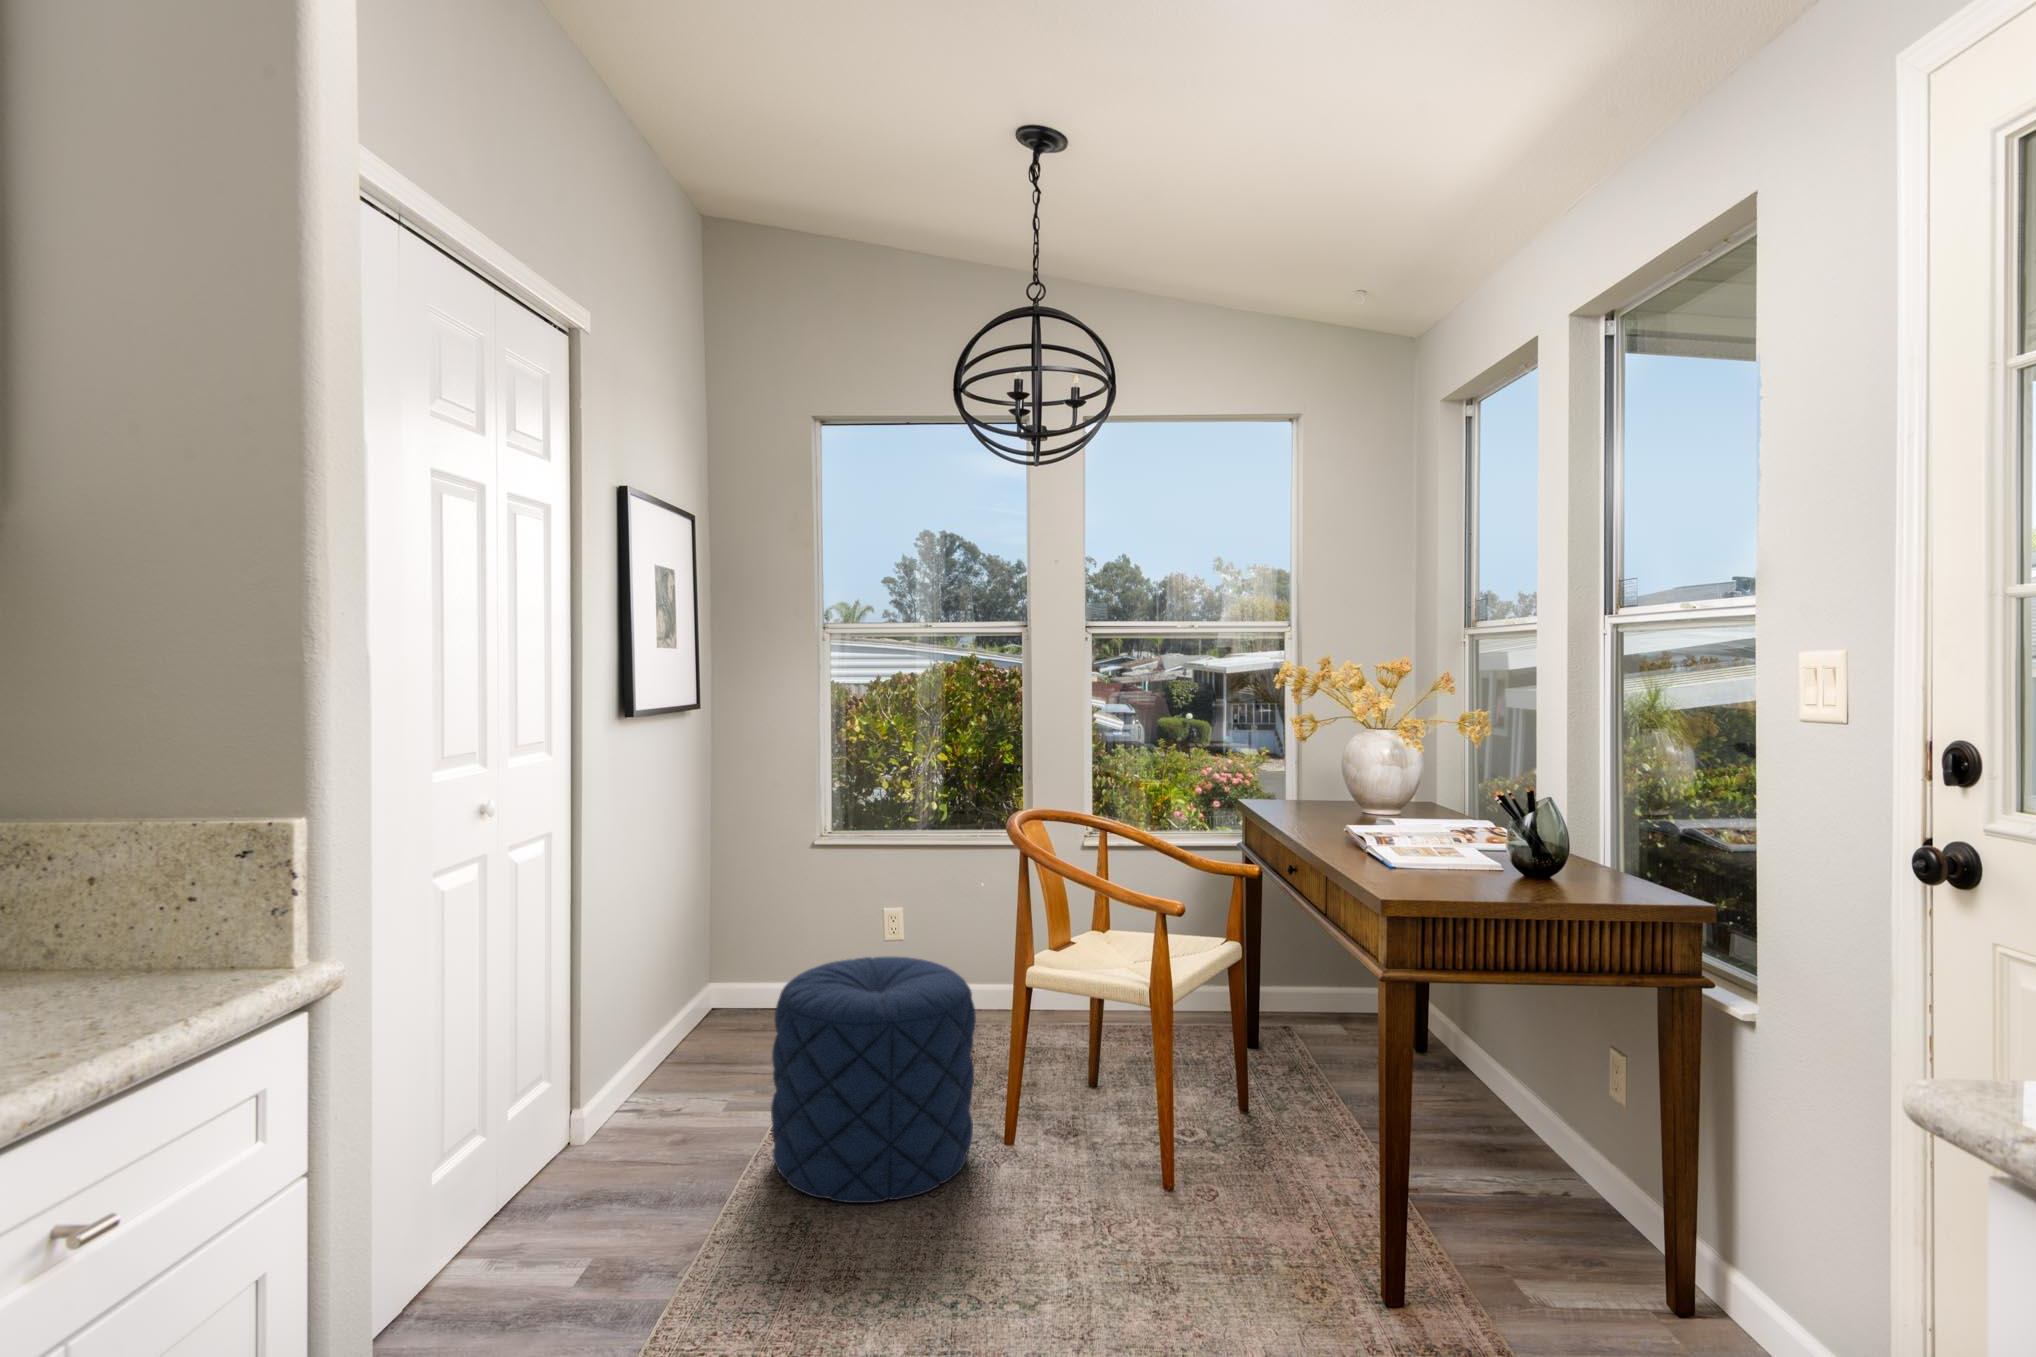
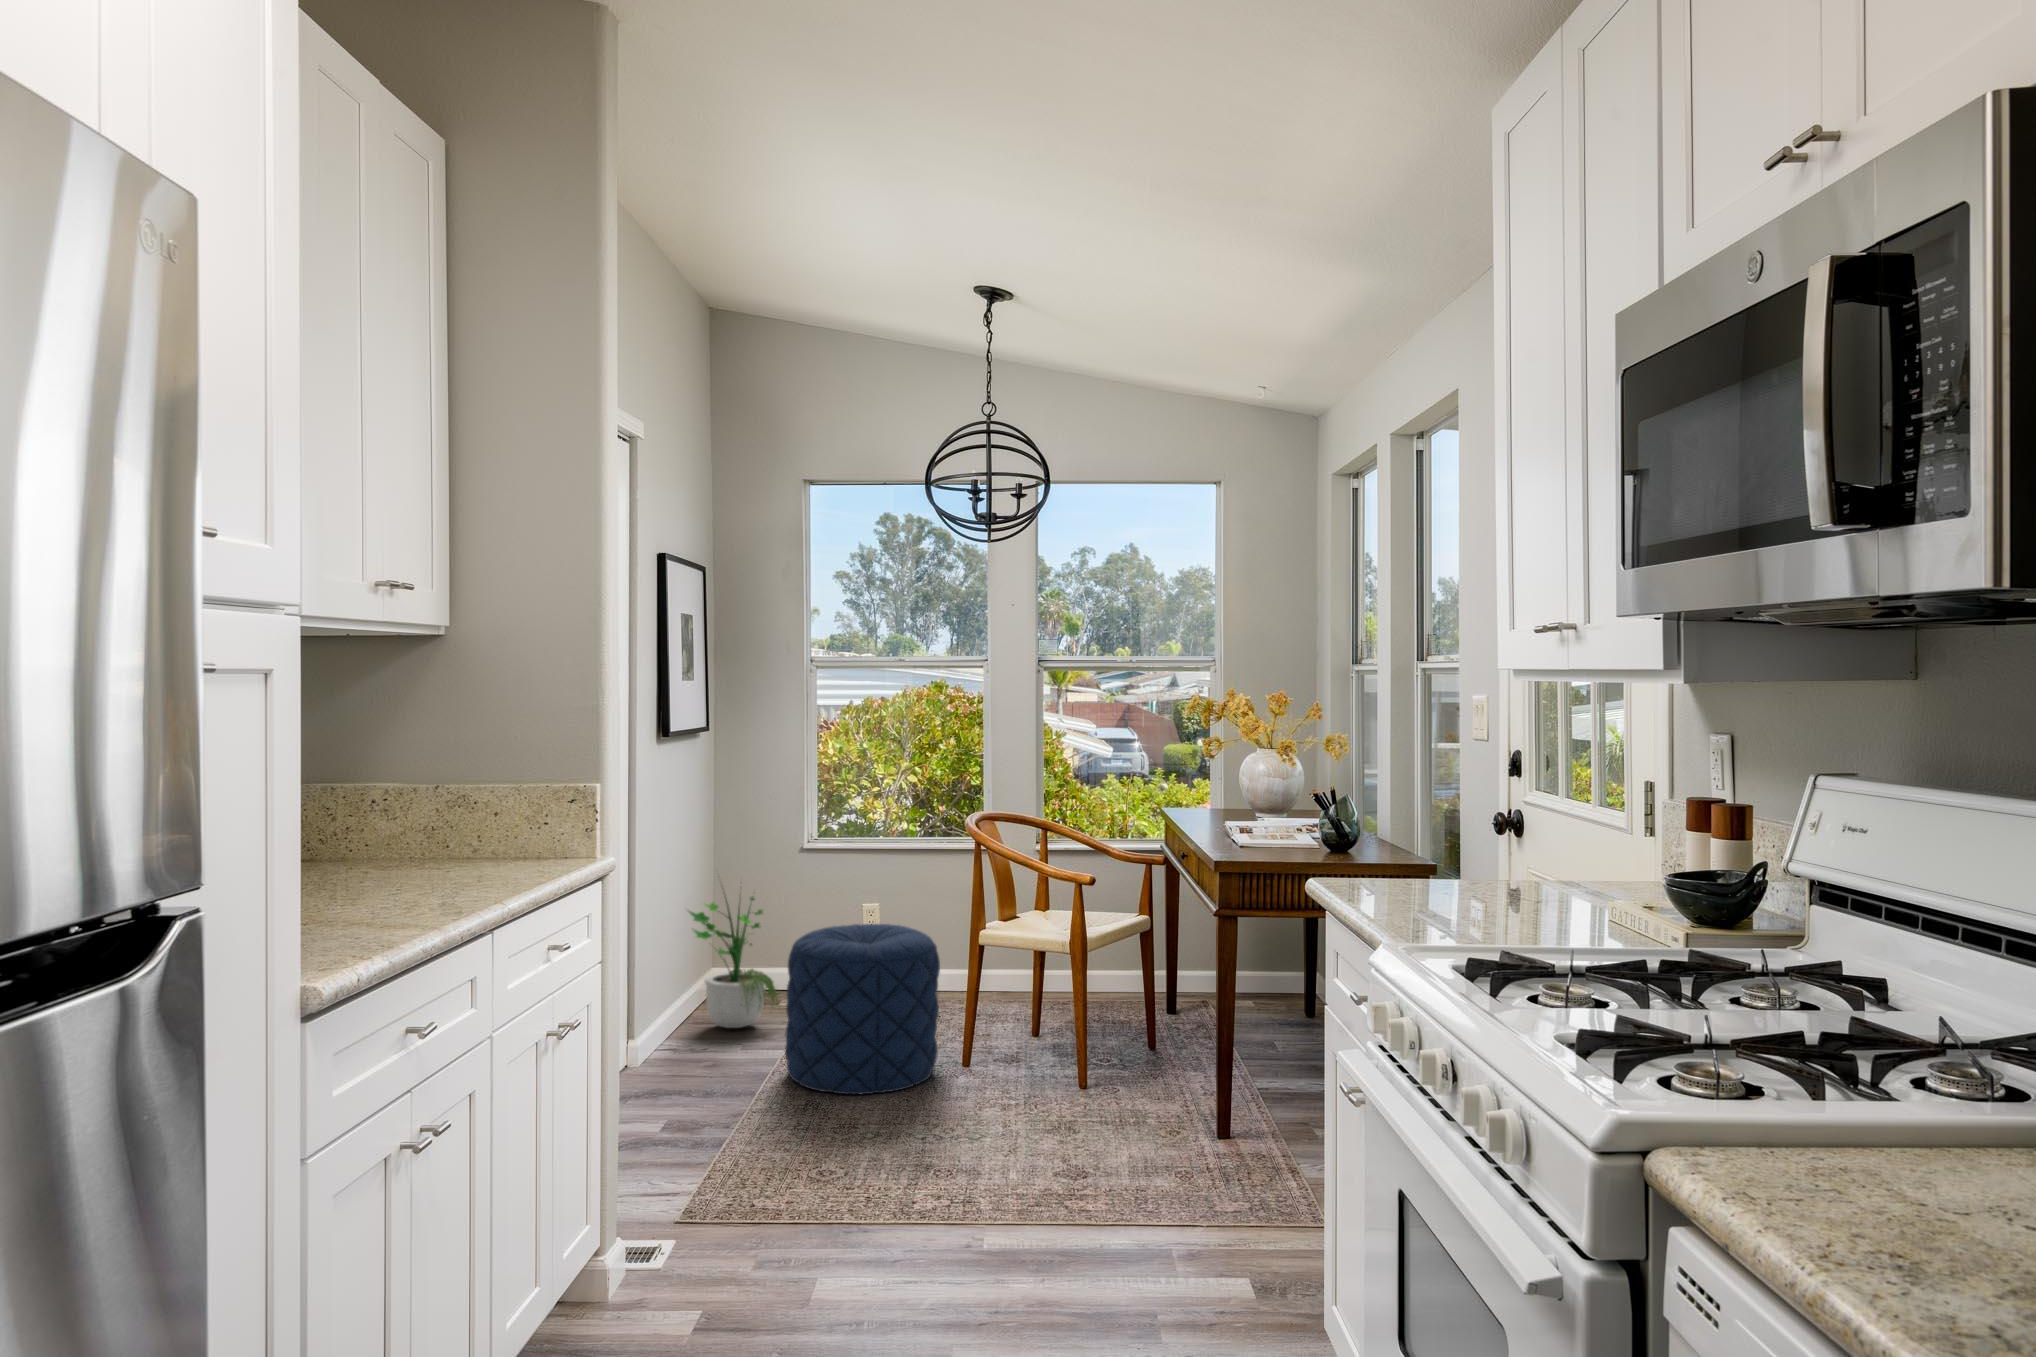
potted plant: none [661,876,781,1074] -> present [688,898,778,1028]

